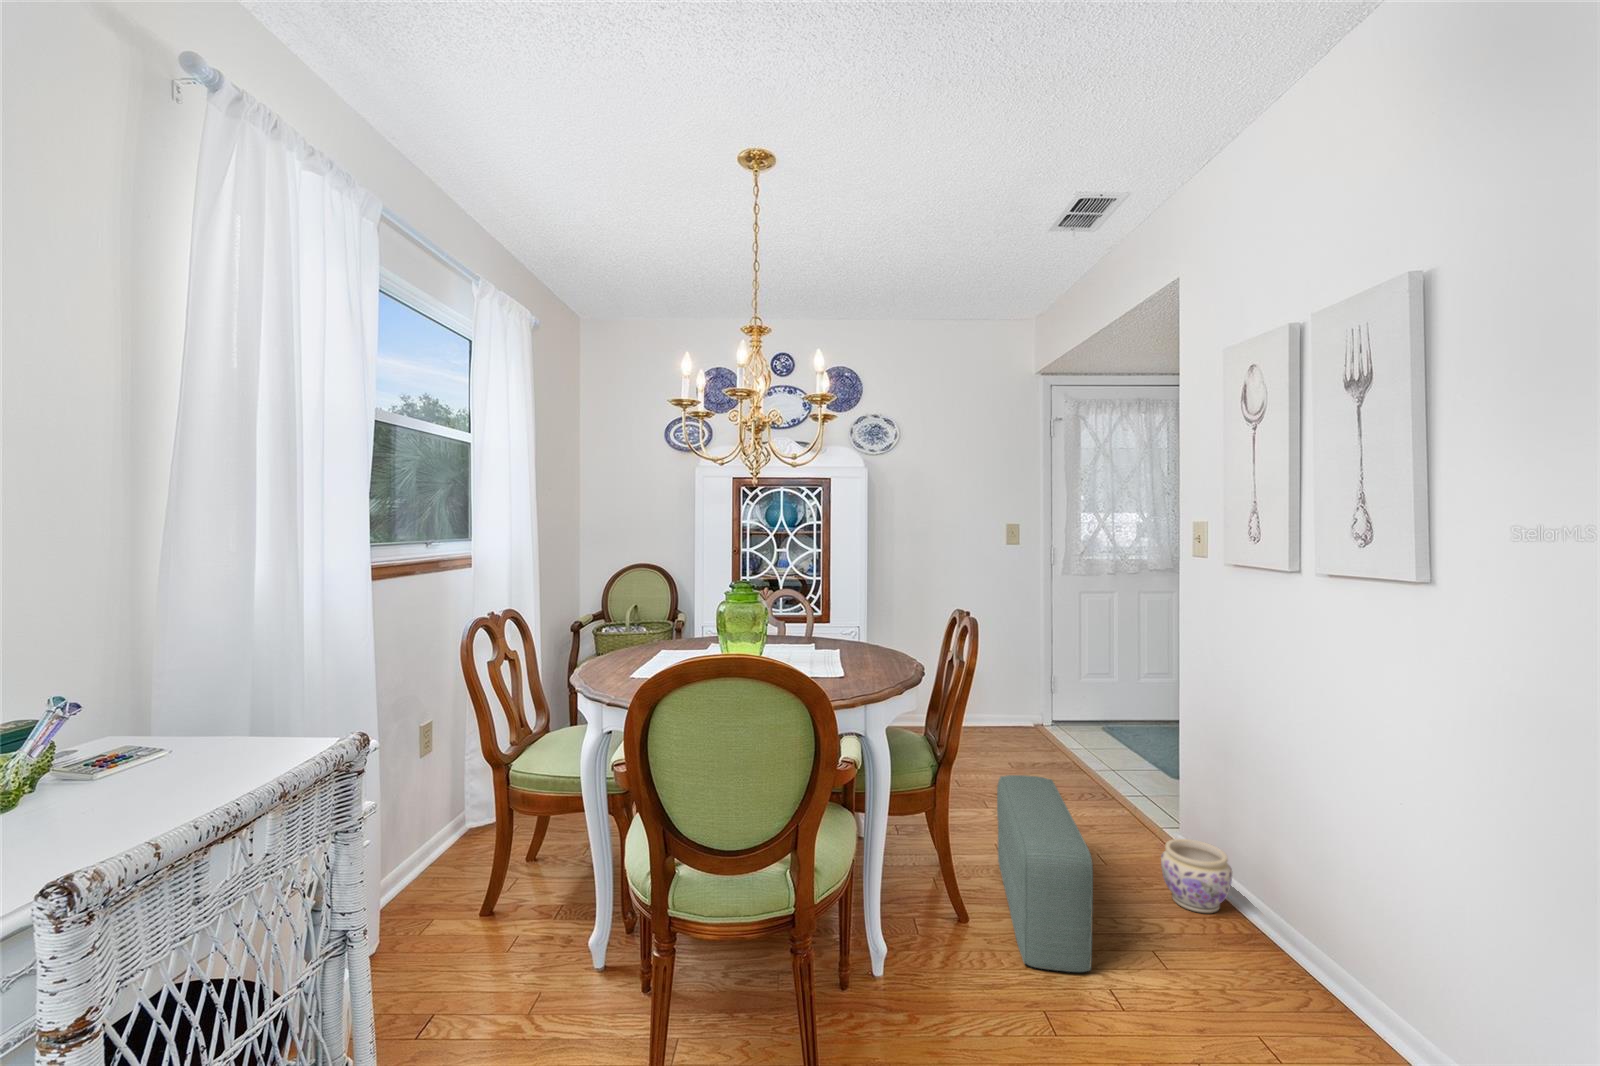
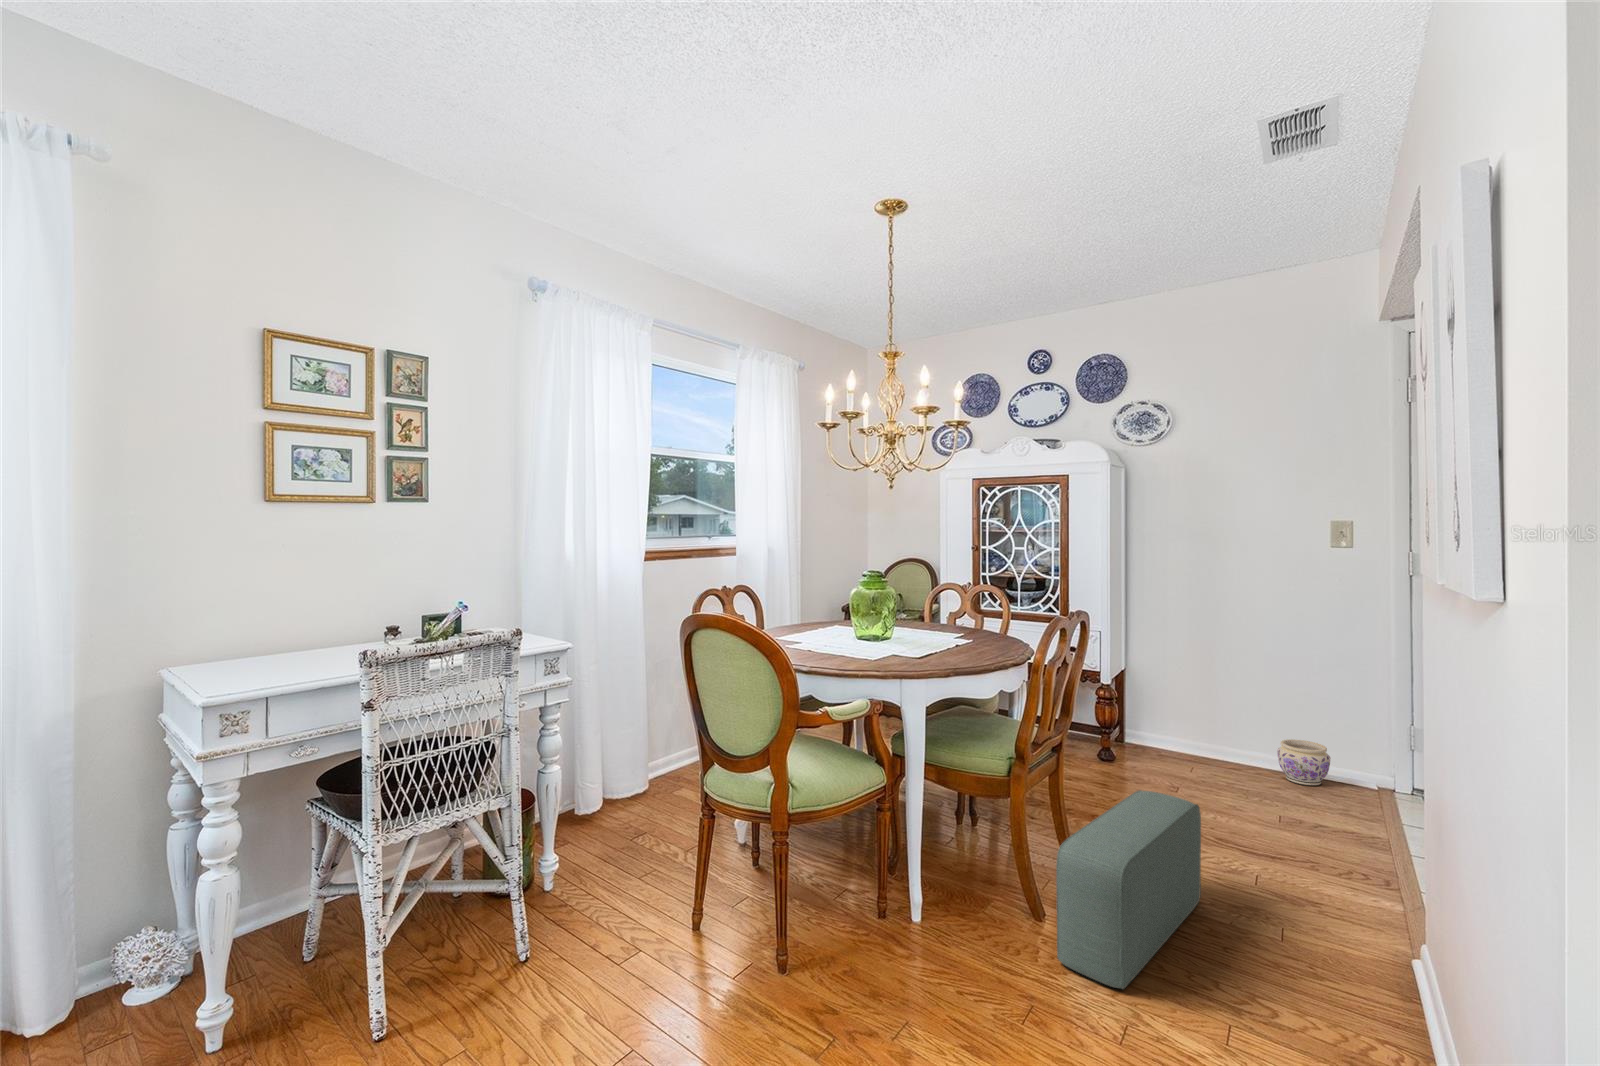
planter: present [1161,839,1232,914] -> present [1277,739,1331,786]

